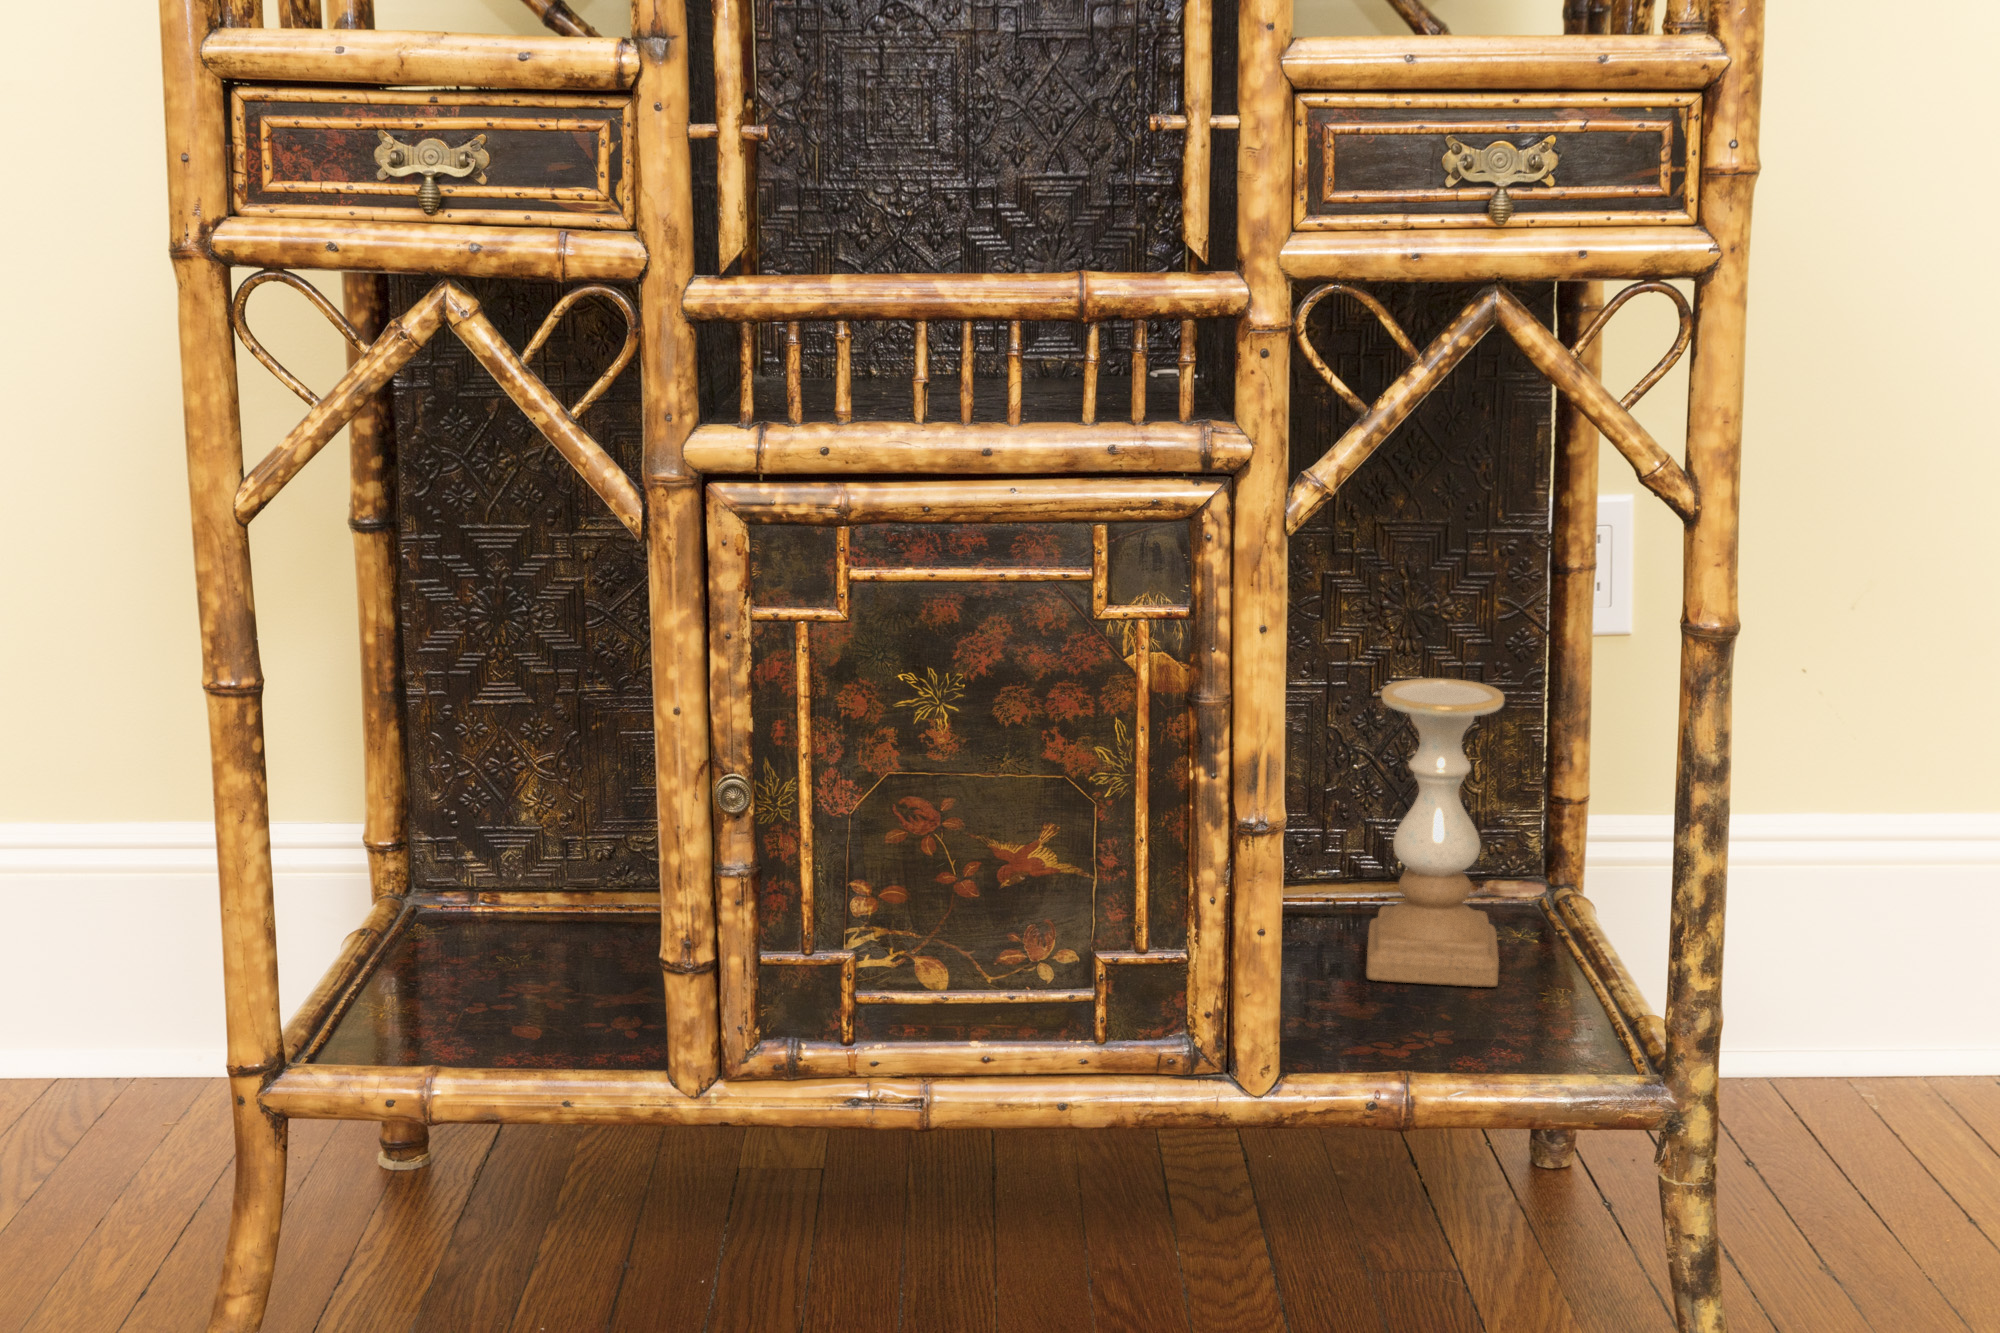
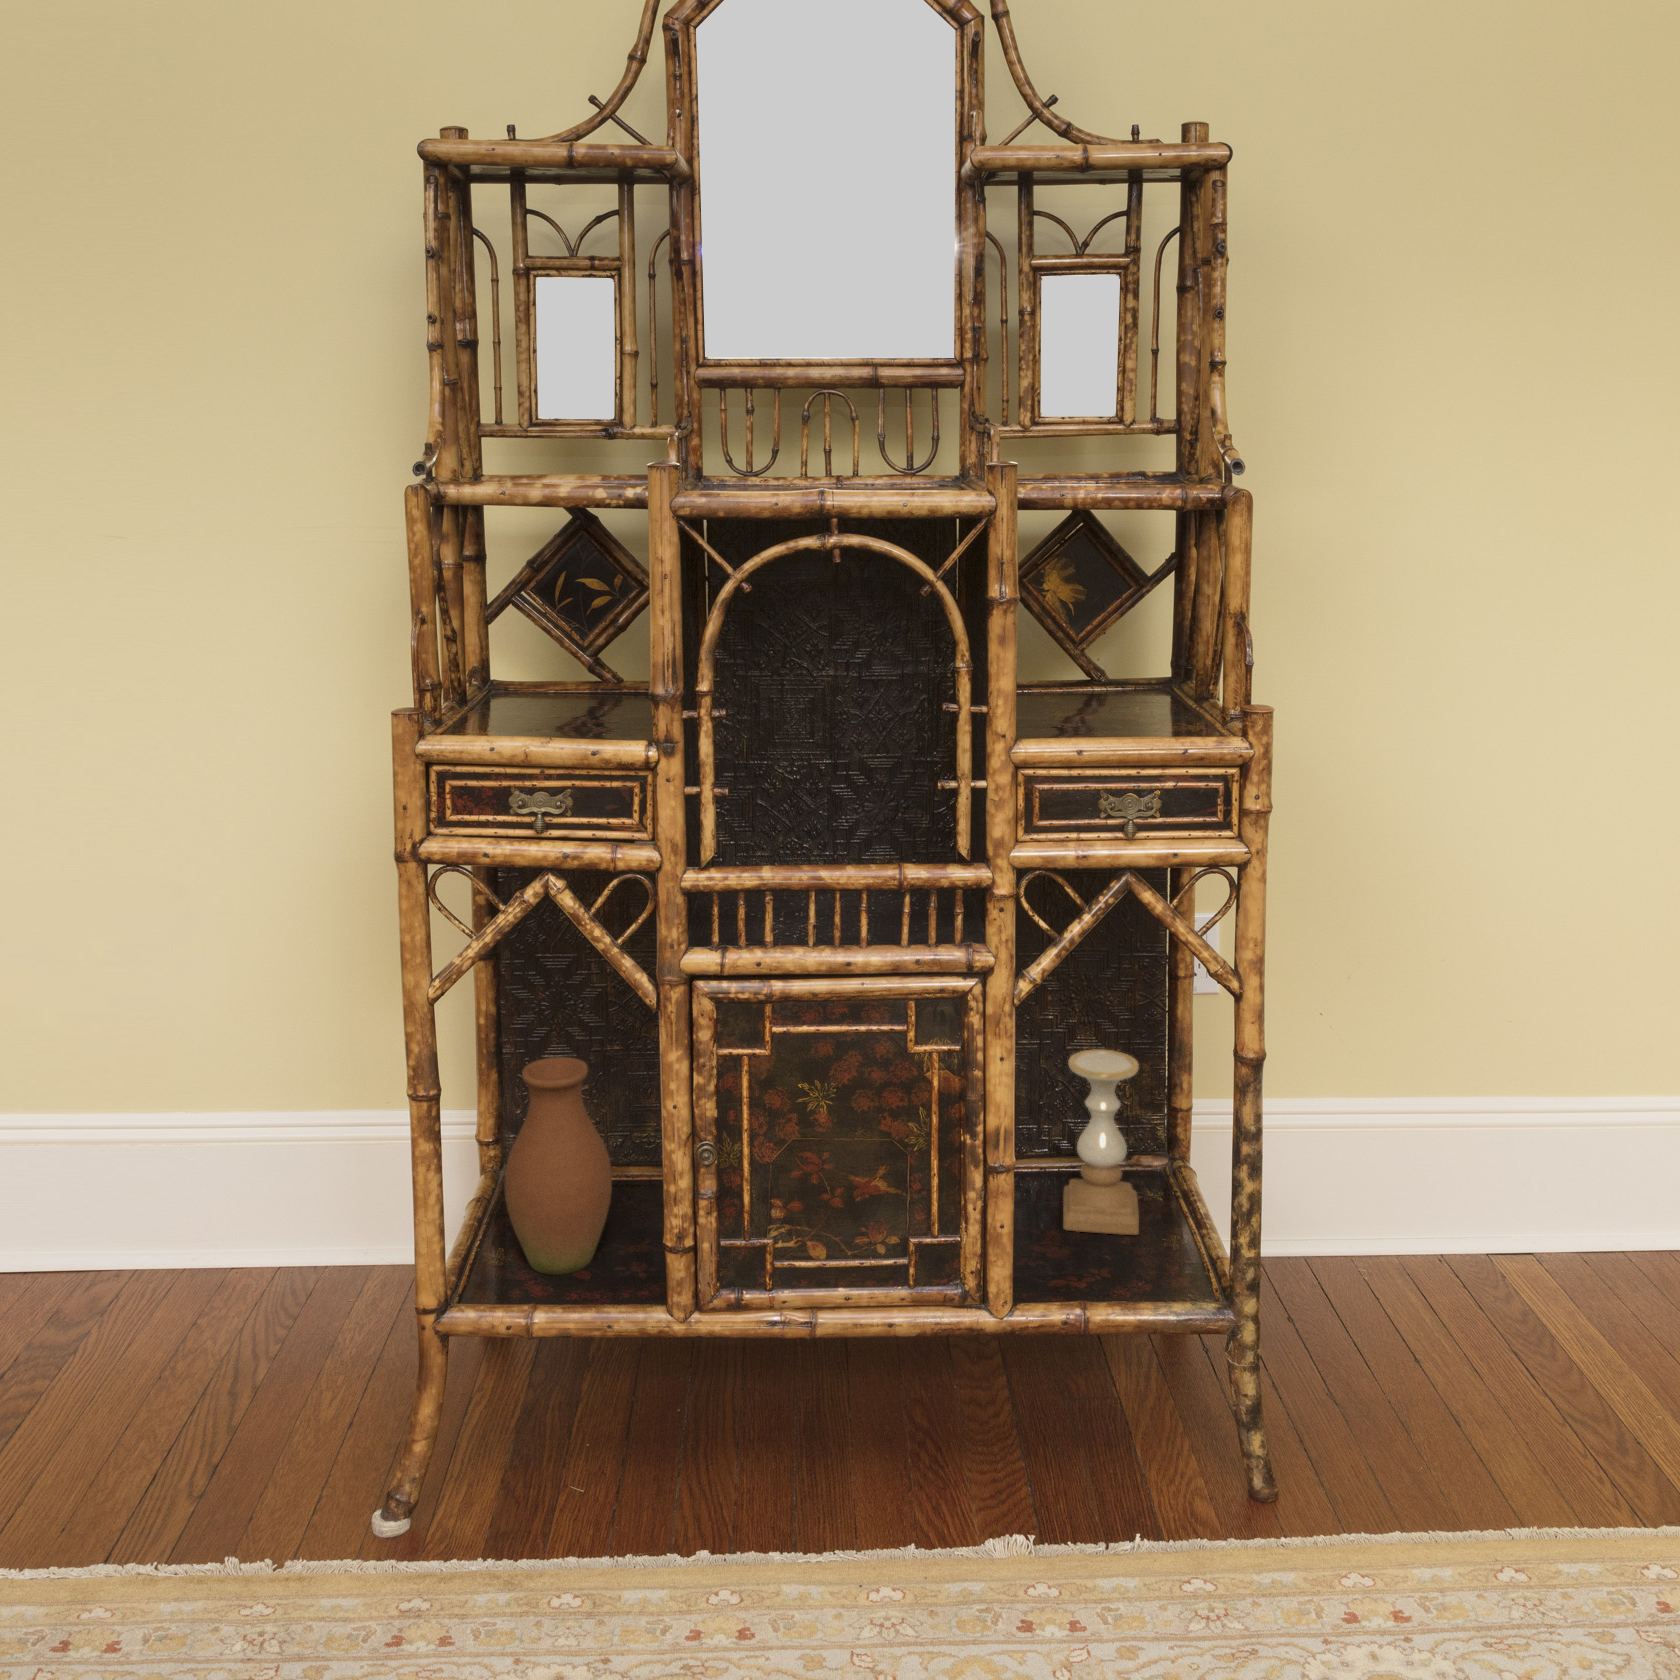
vase: none [393,664,581,1032] -> present [504,1057,612,1275]

